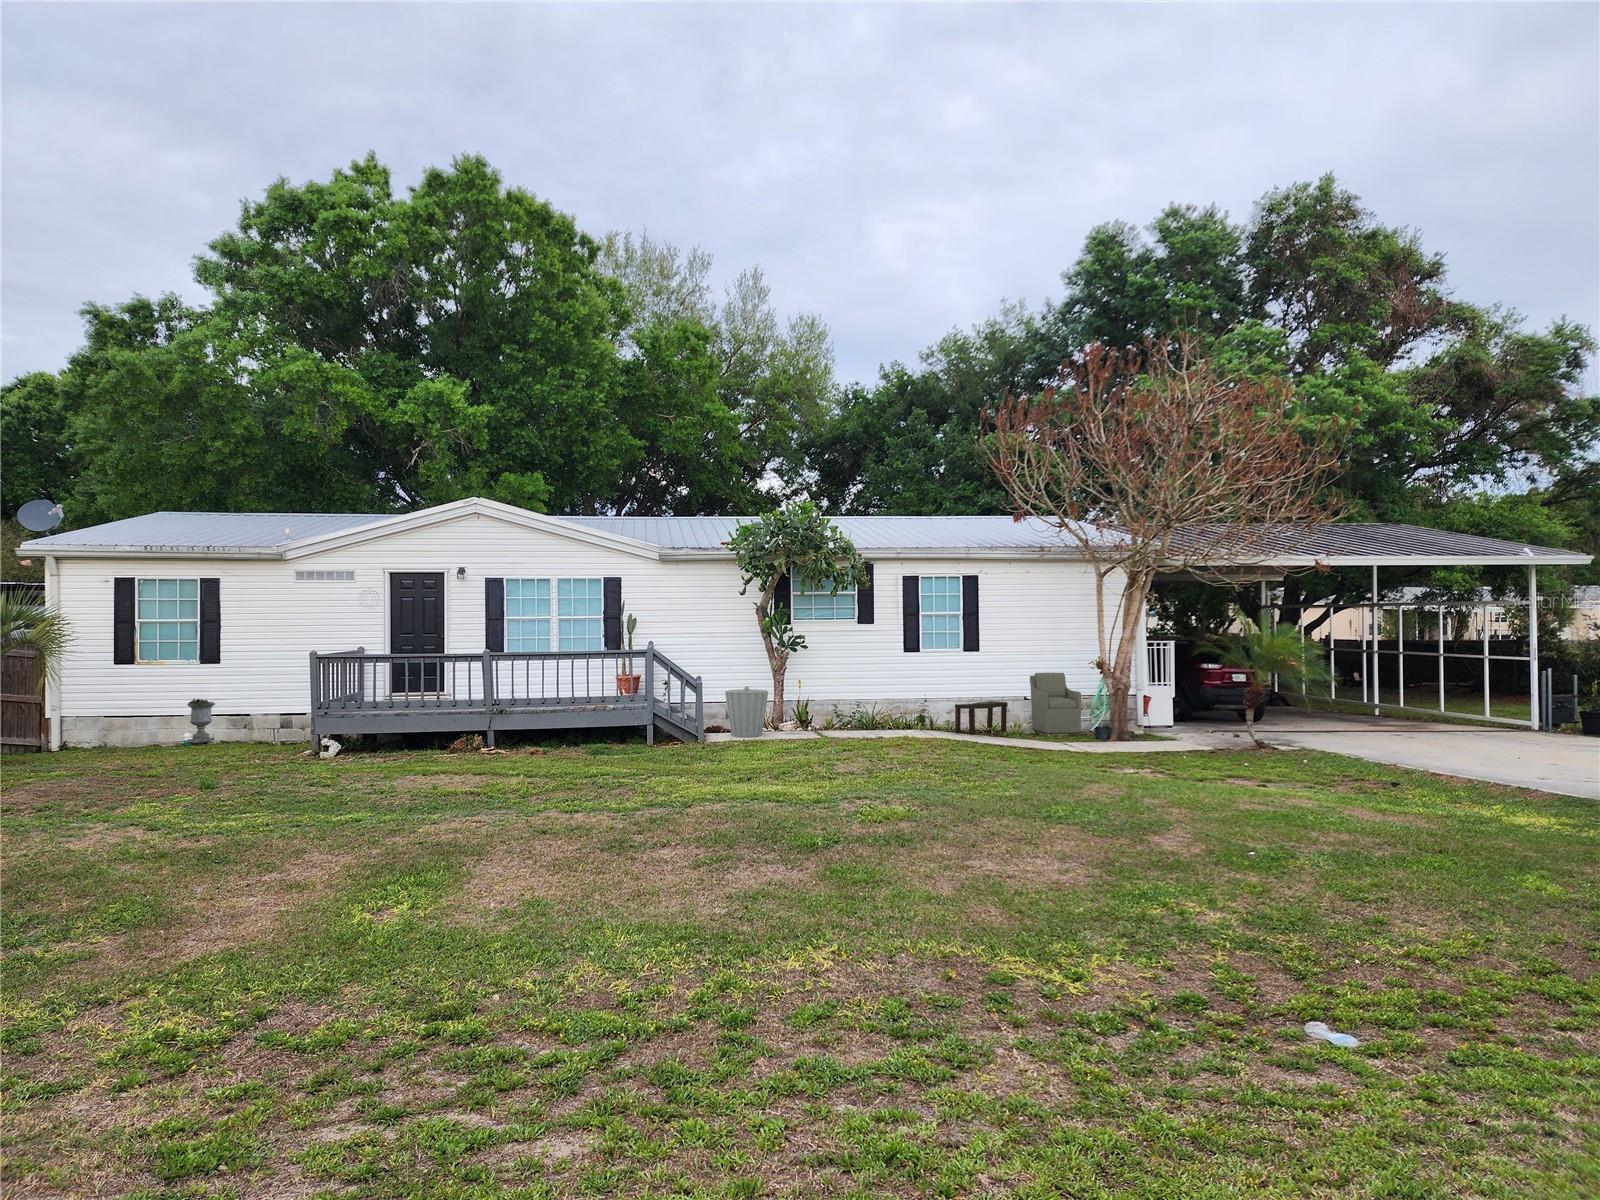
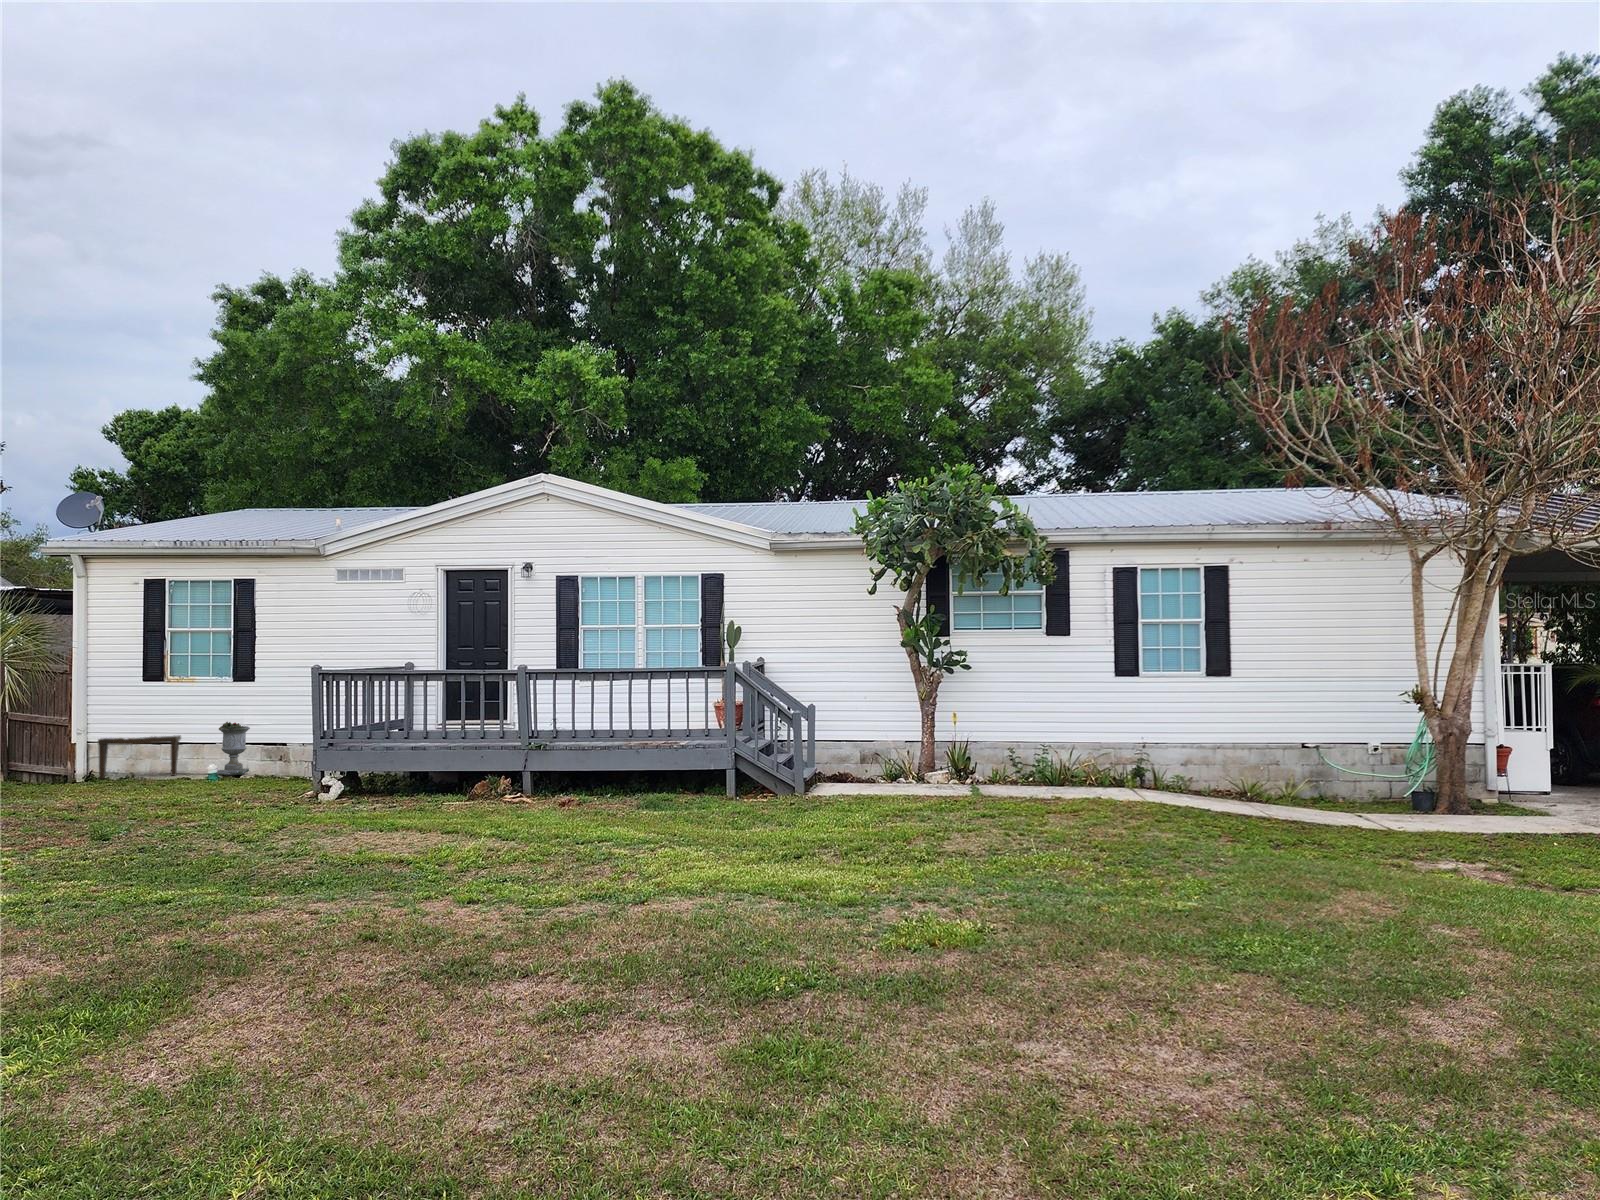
chair: present [1030,673,1081,733] -> none [1308,708,1389,800]
trash can: present [725,686,768,737] -> none [855,719,915,789]
bench: present [955,701,1008,734] -> present [98,736,181,779]

